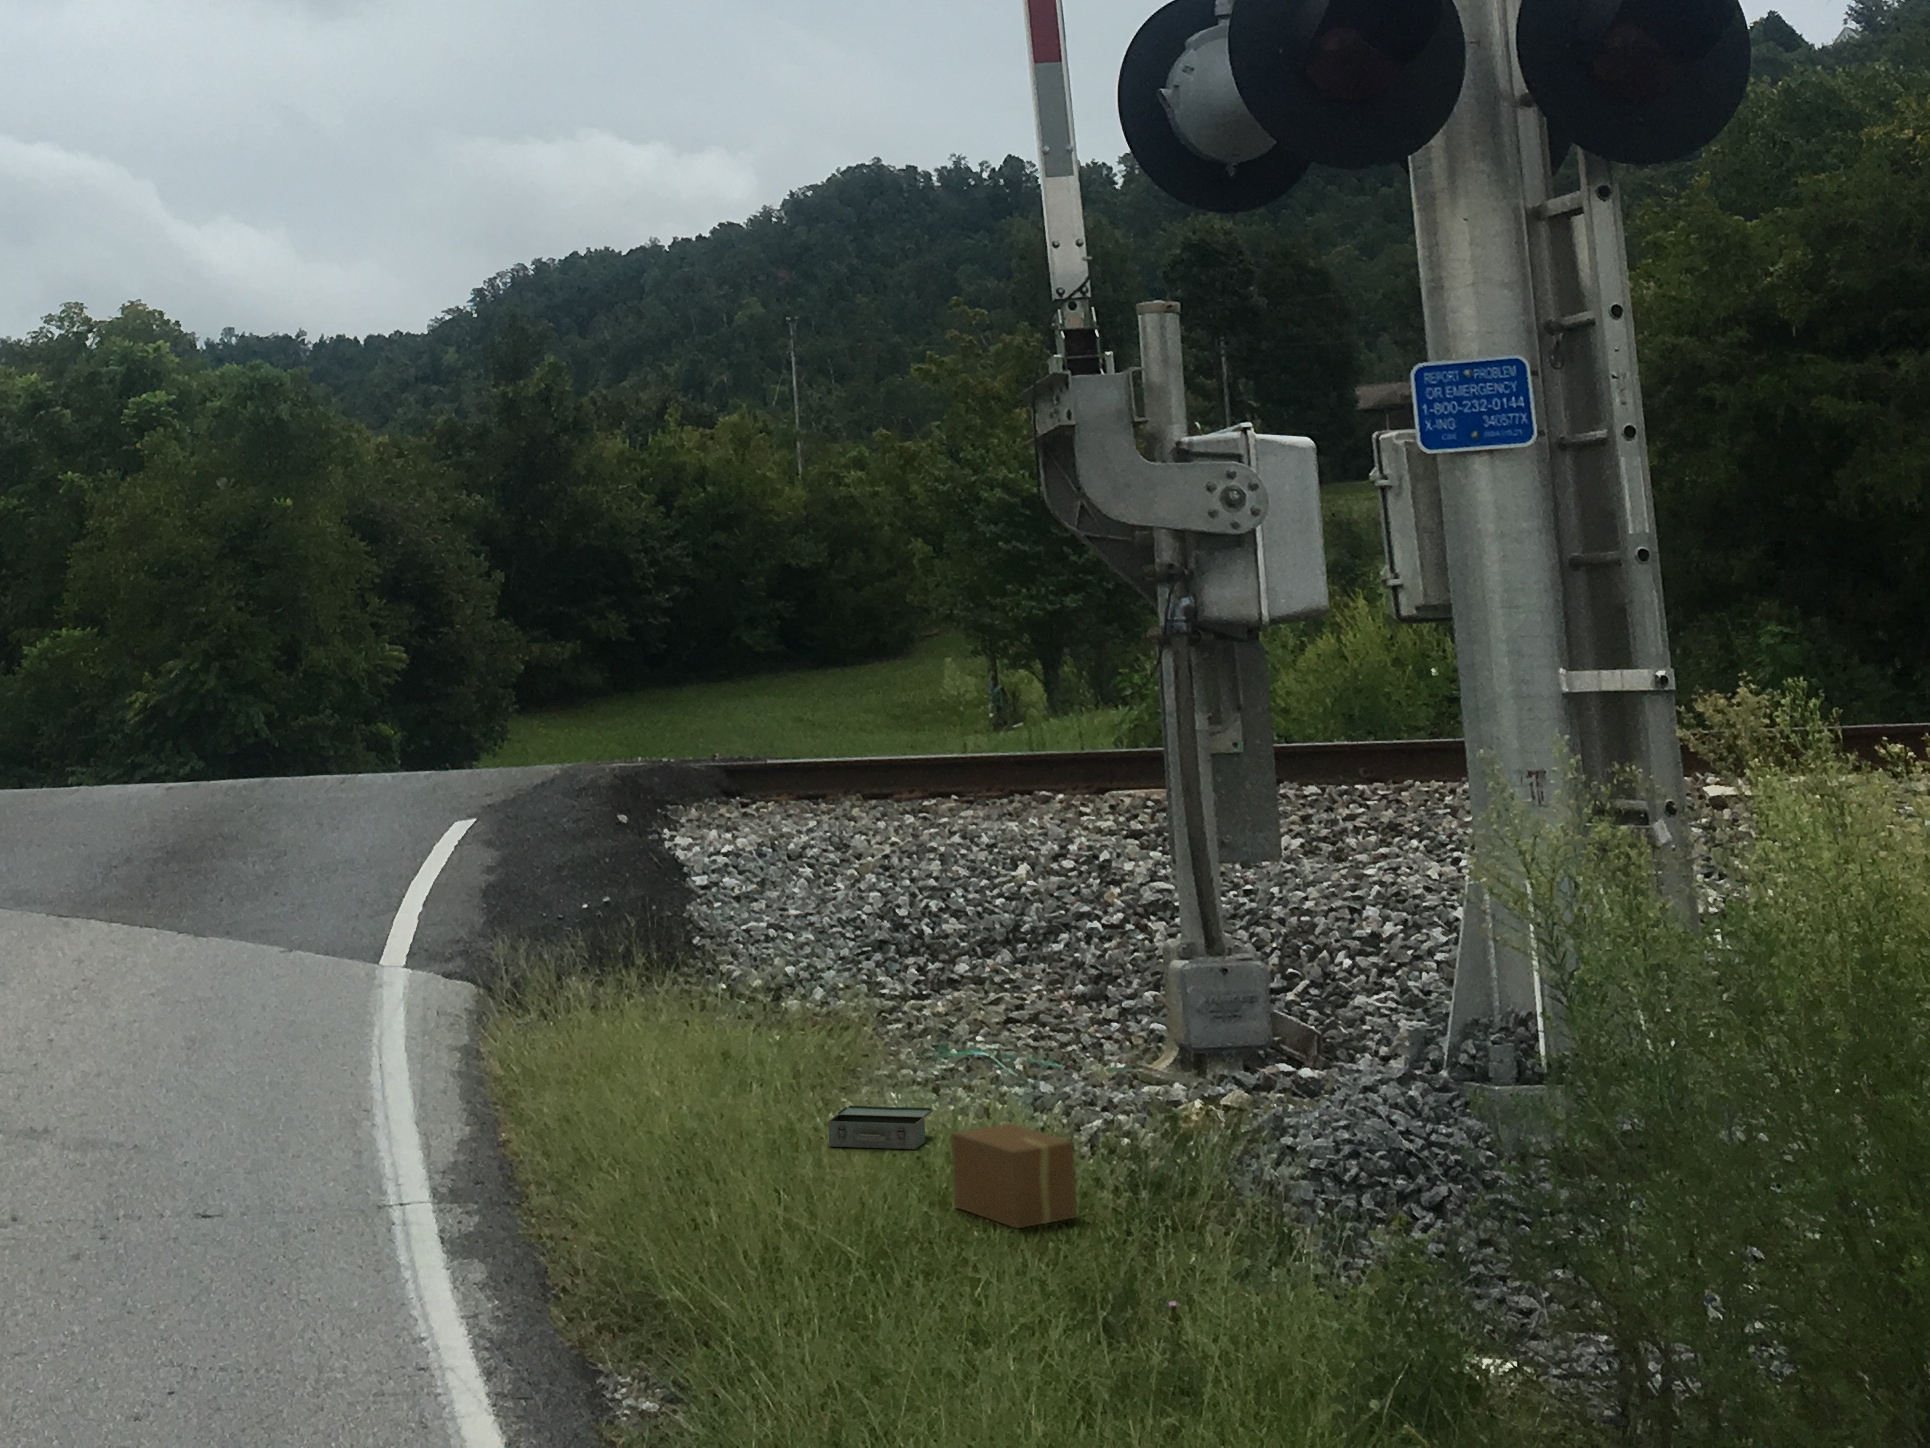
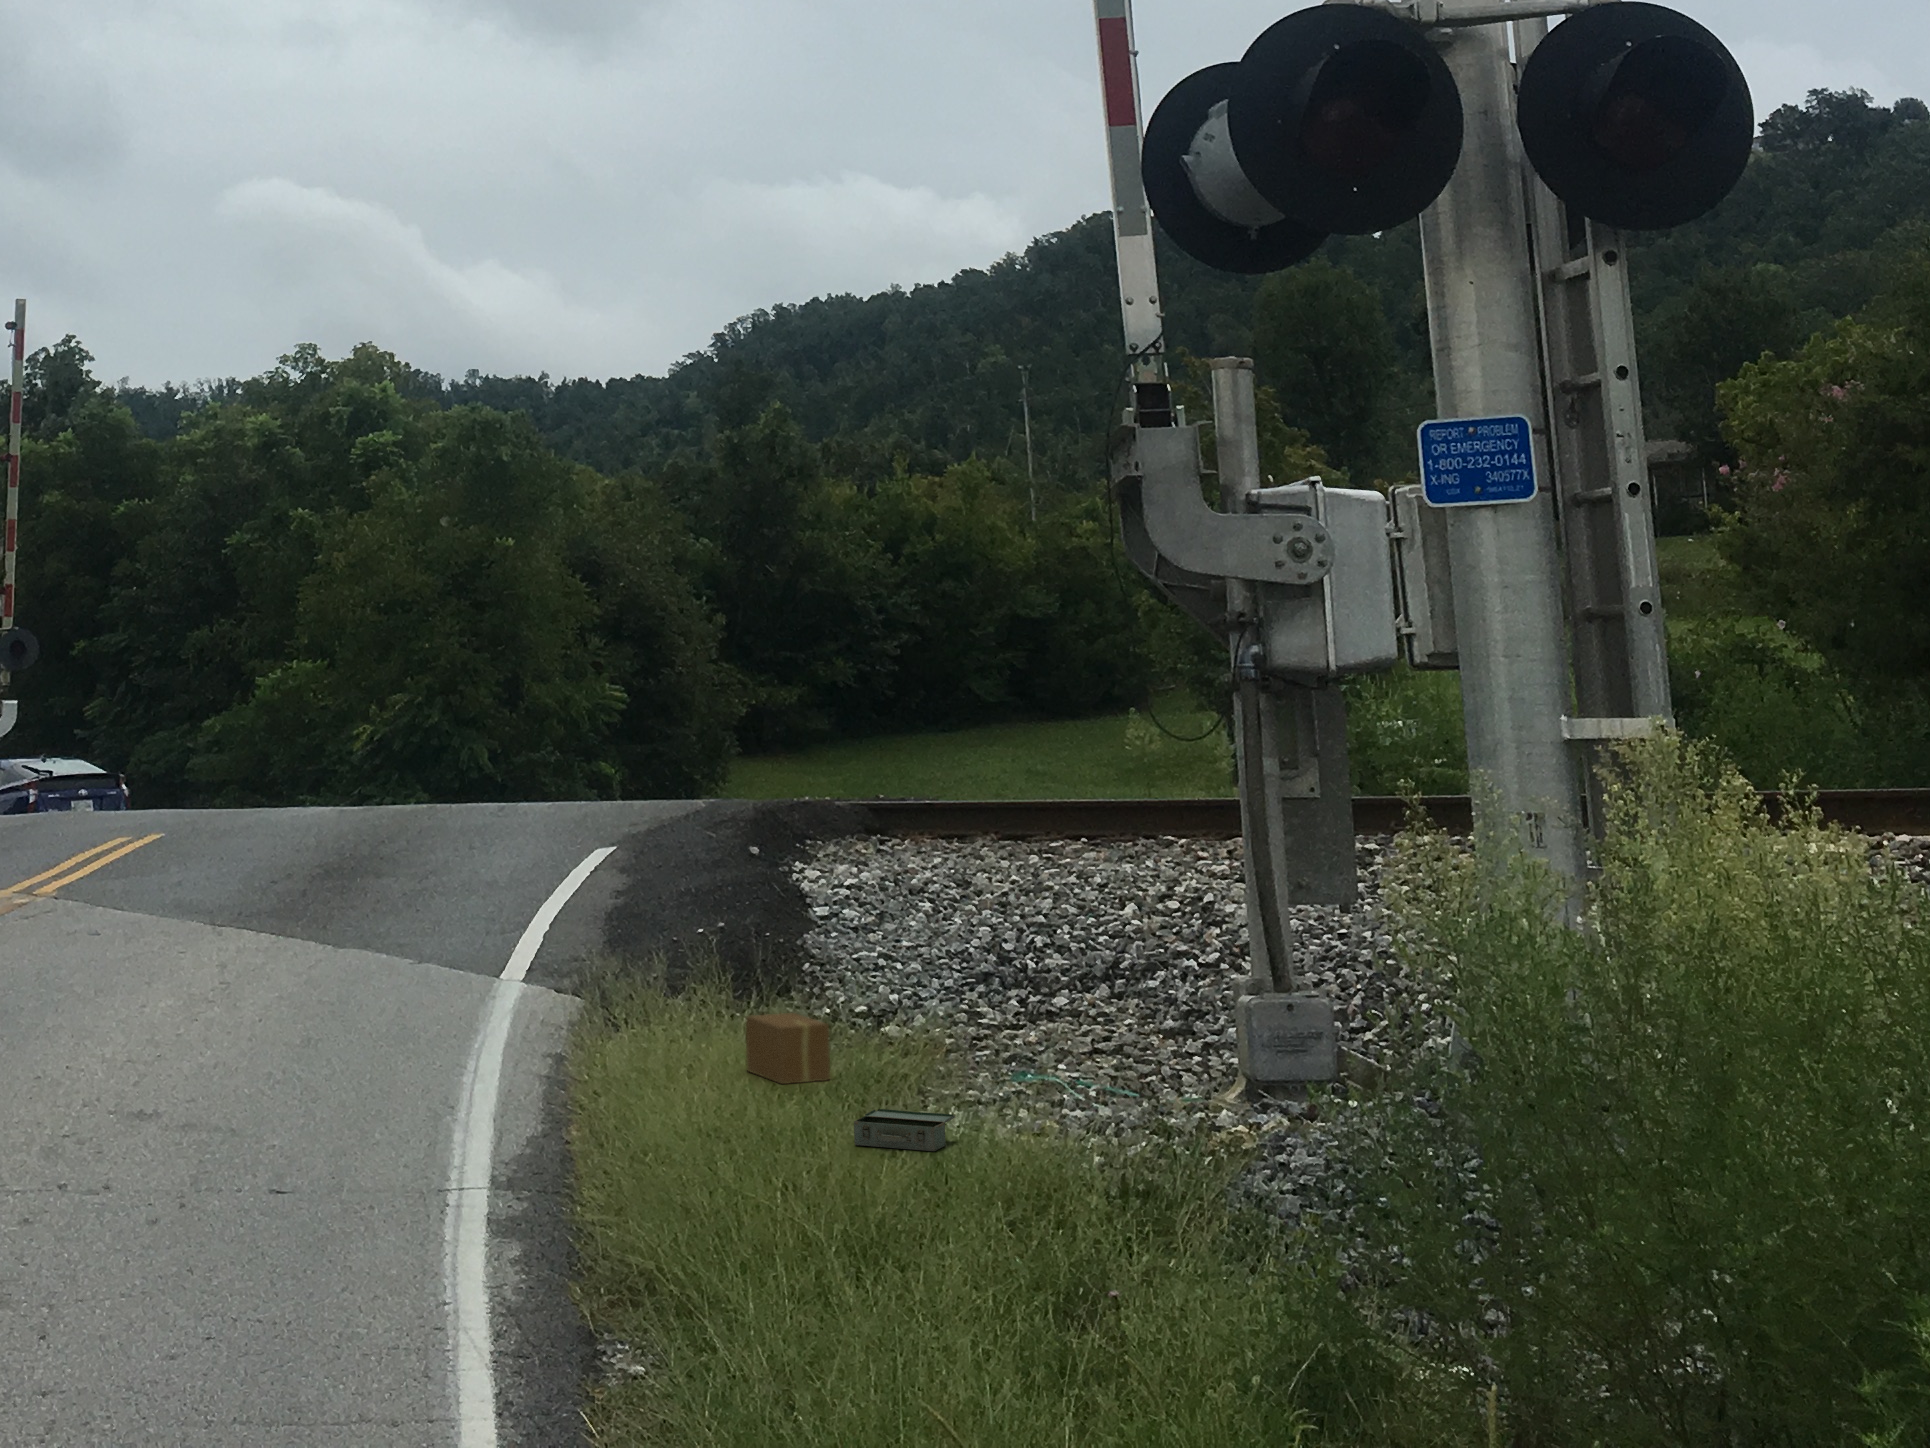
cardboard box: present [951,1124,1077,1229] -> present [746,1013,830,1084]

